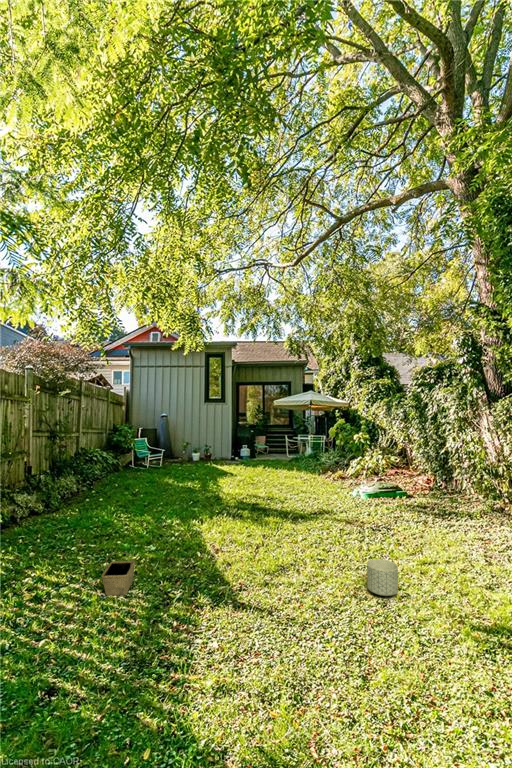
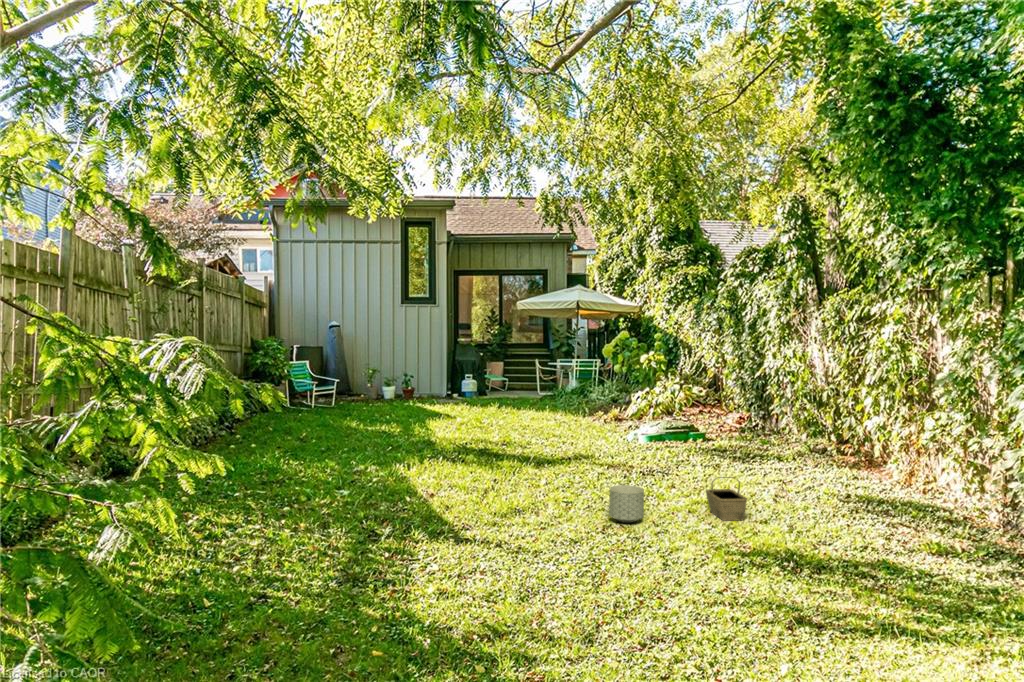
basket: present [101,553,135,595] -> present [706,477,747,521]

